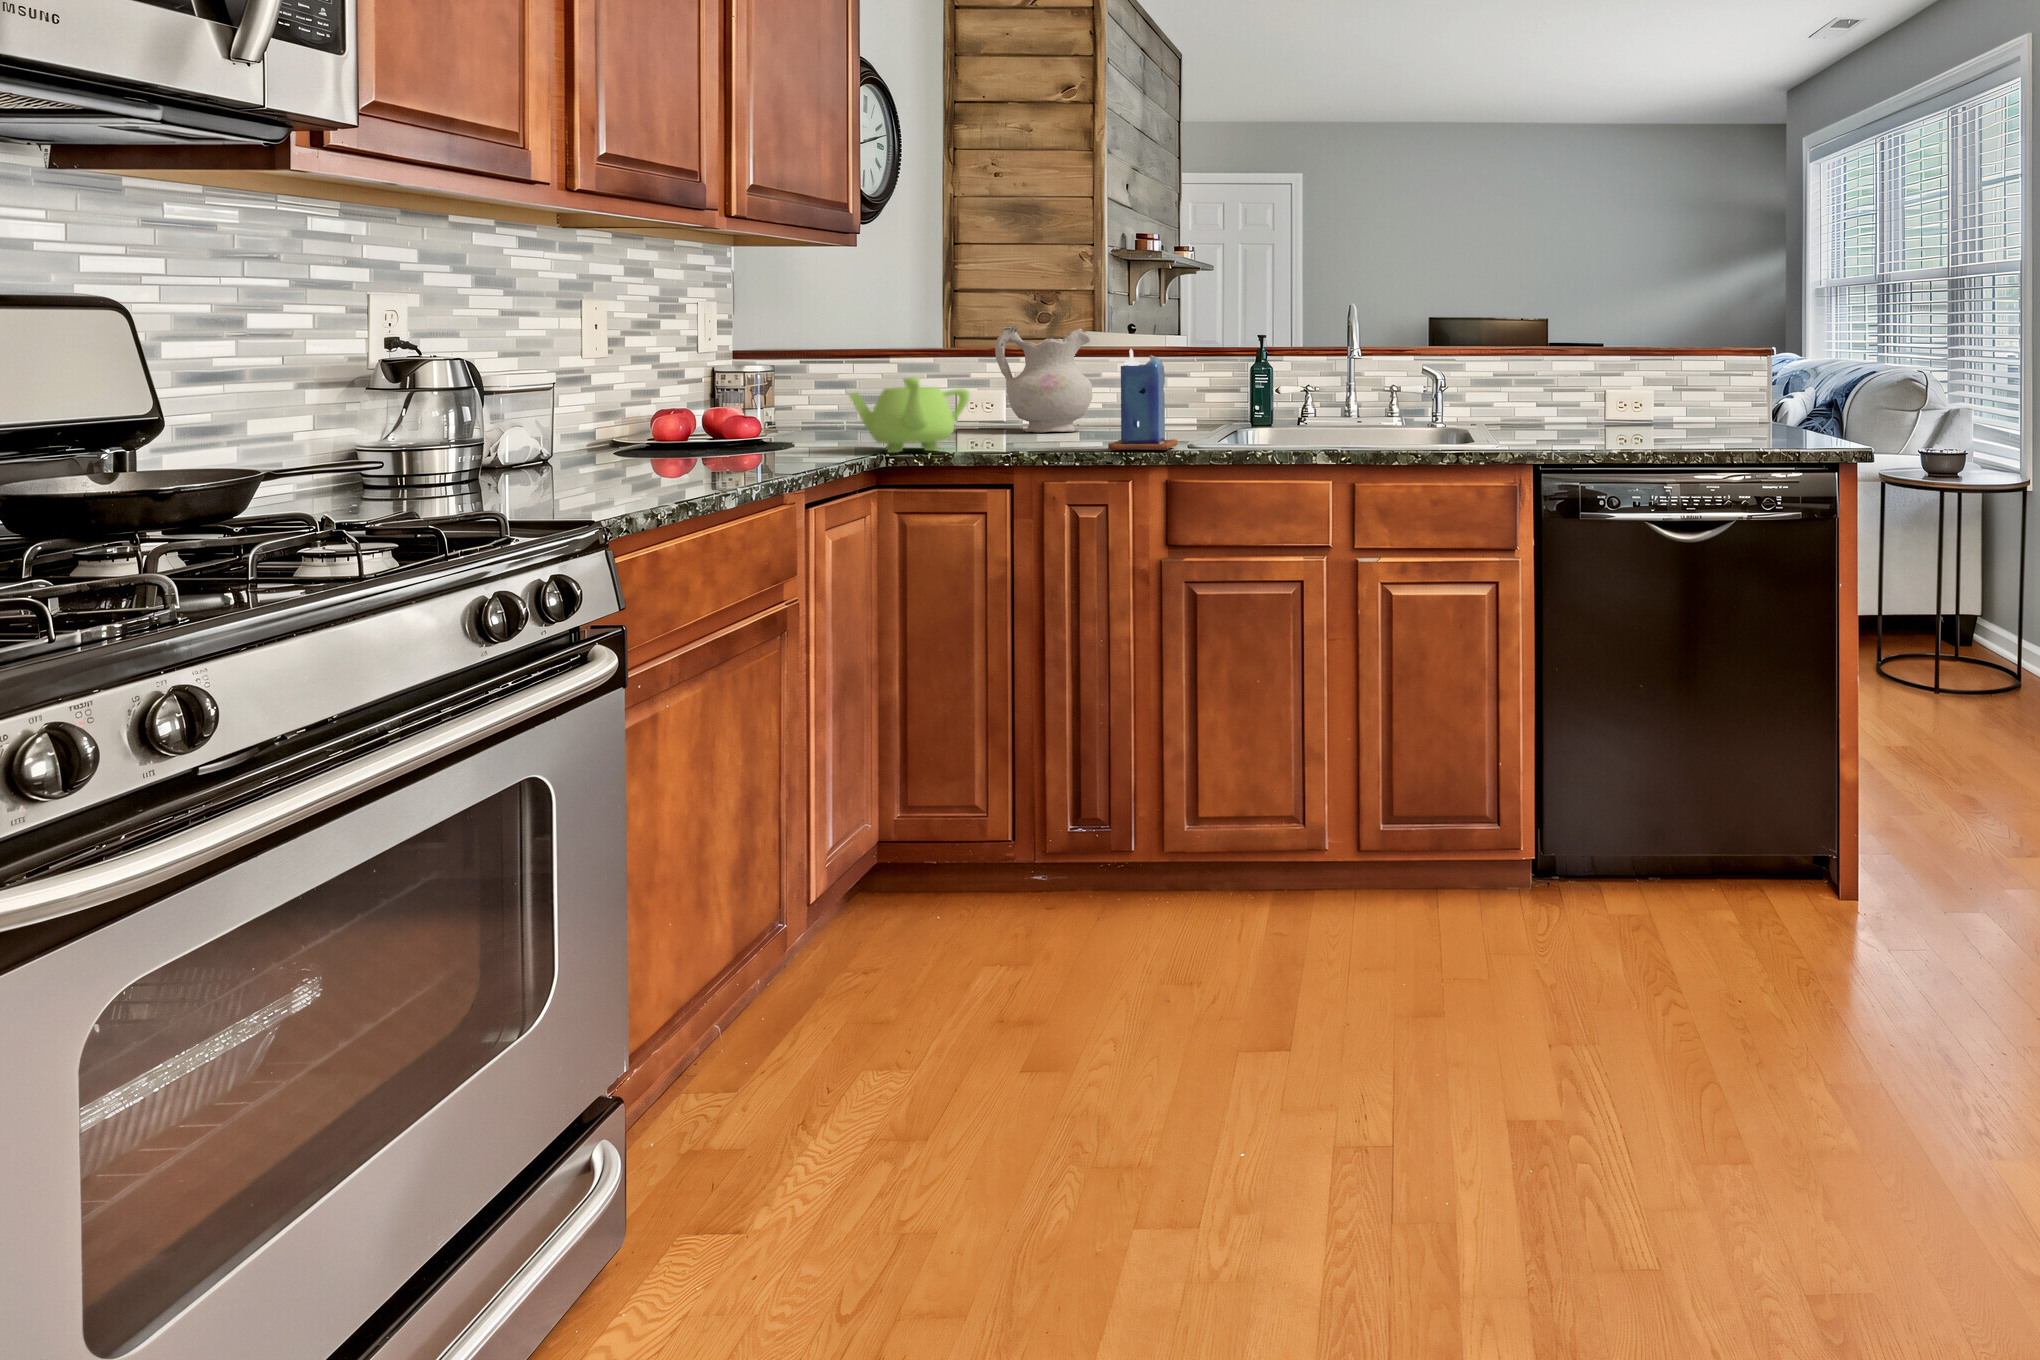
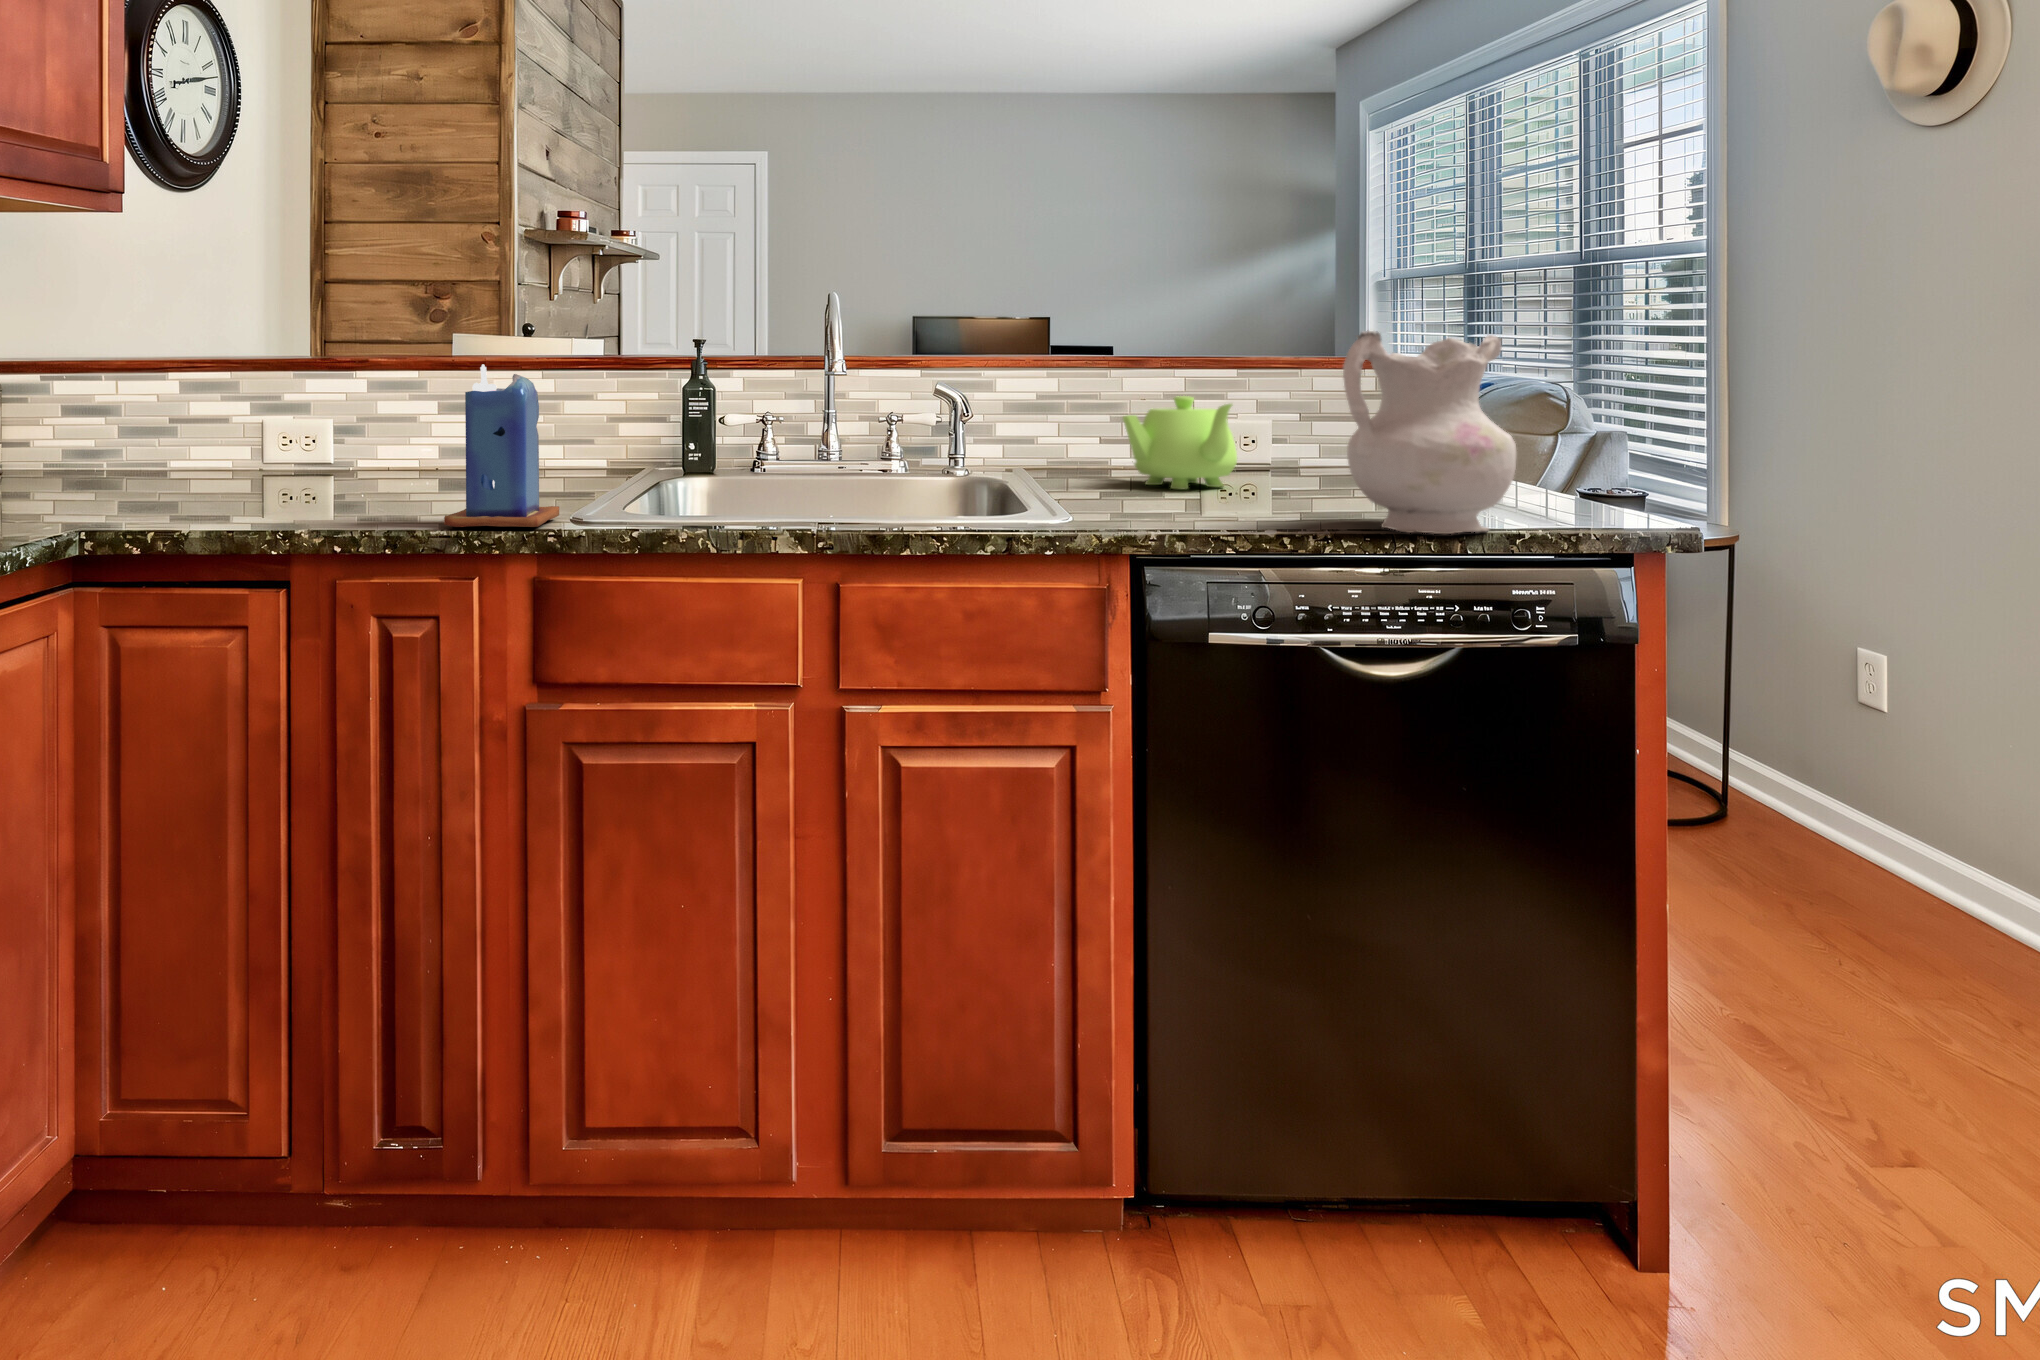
ceramic pitcher: present [995,327,1093,432] -> present [1343,331,1516,534]
teapot: present [849,377,970,453] -> present [1123,396,1237,489]

